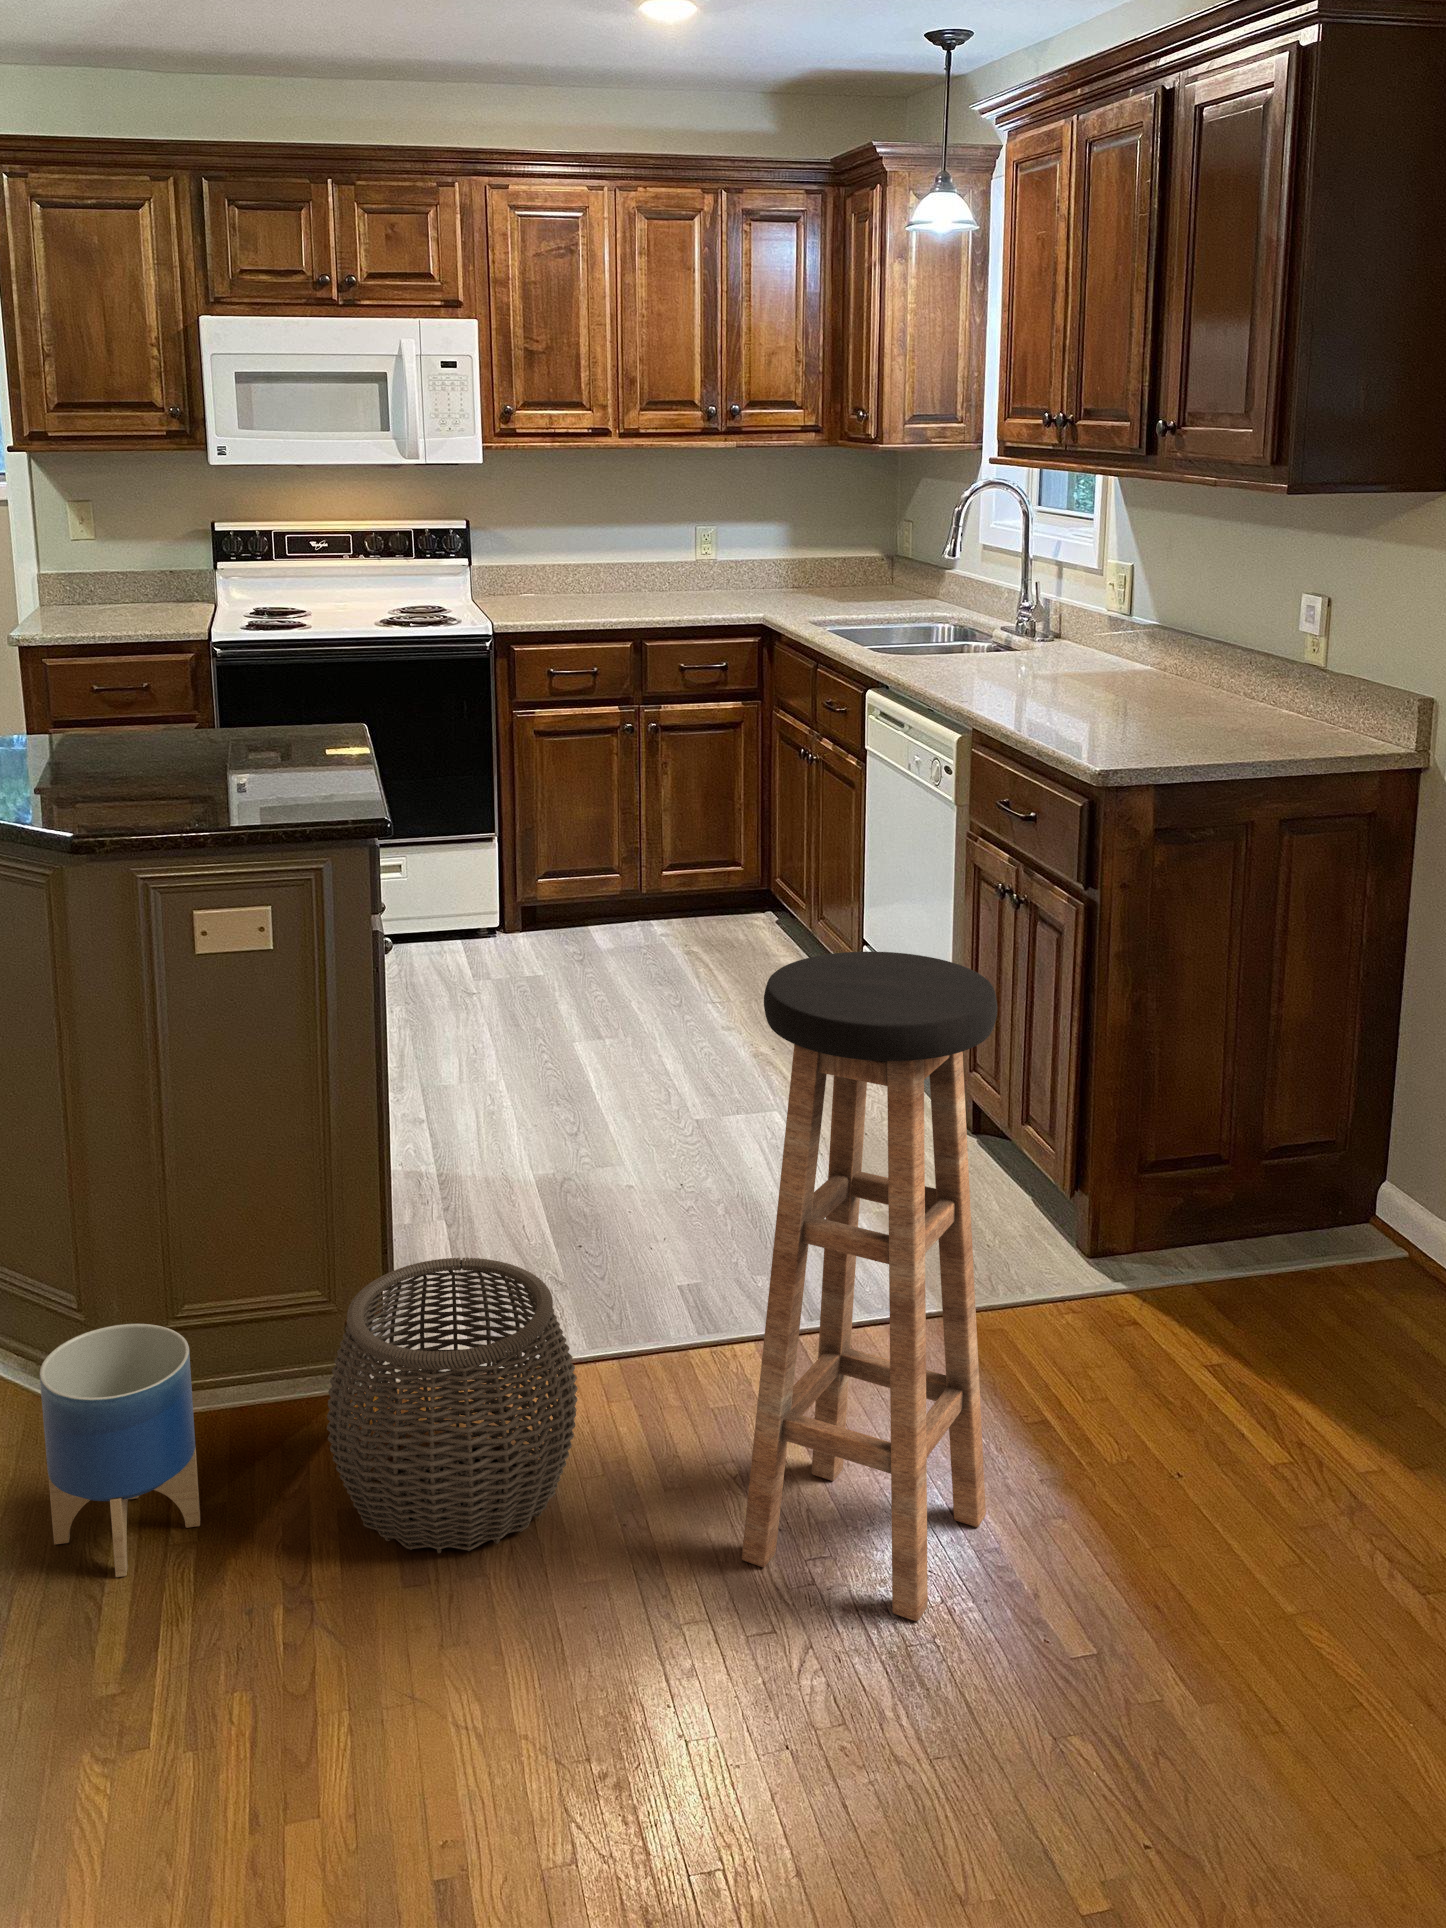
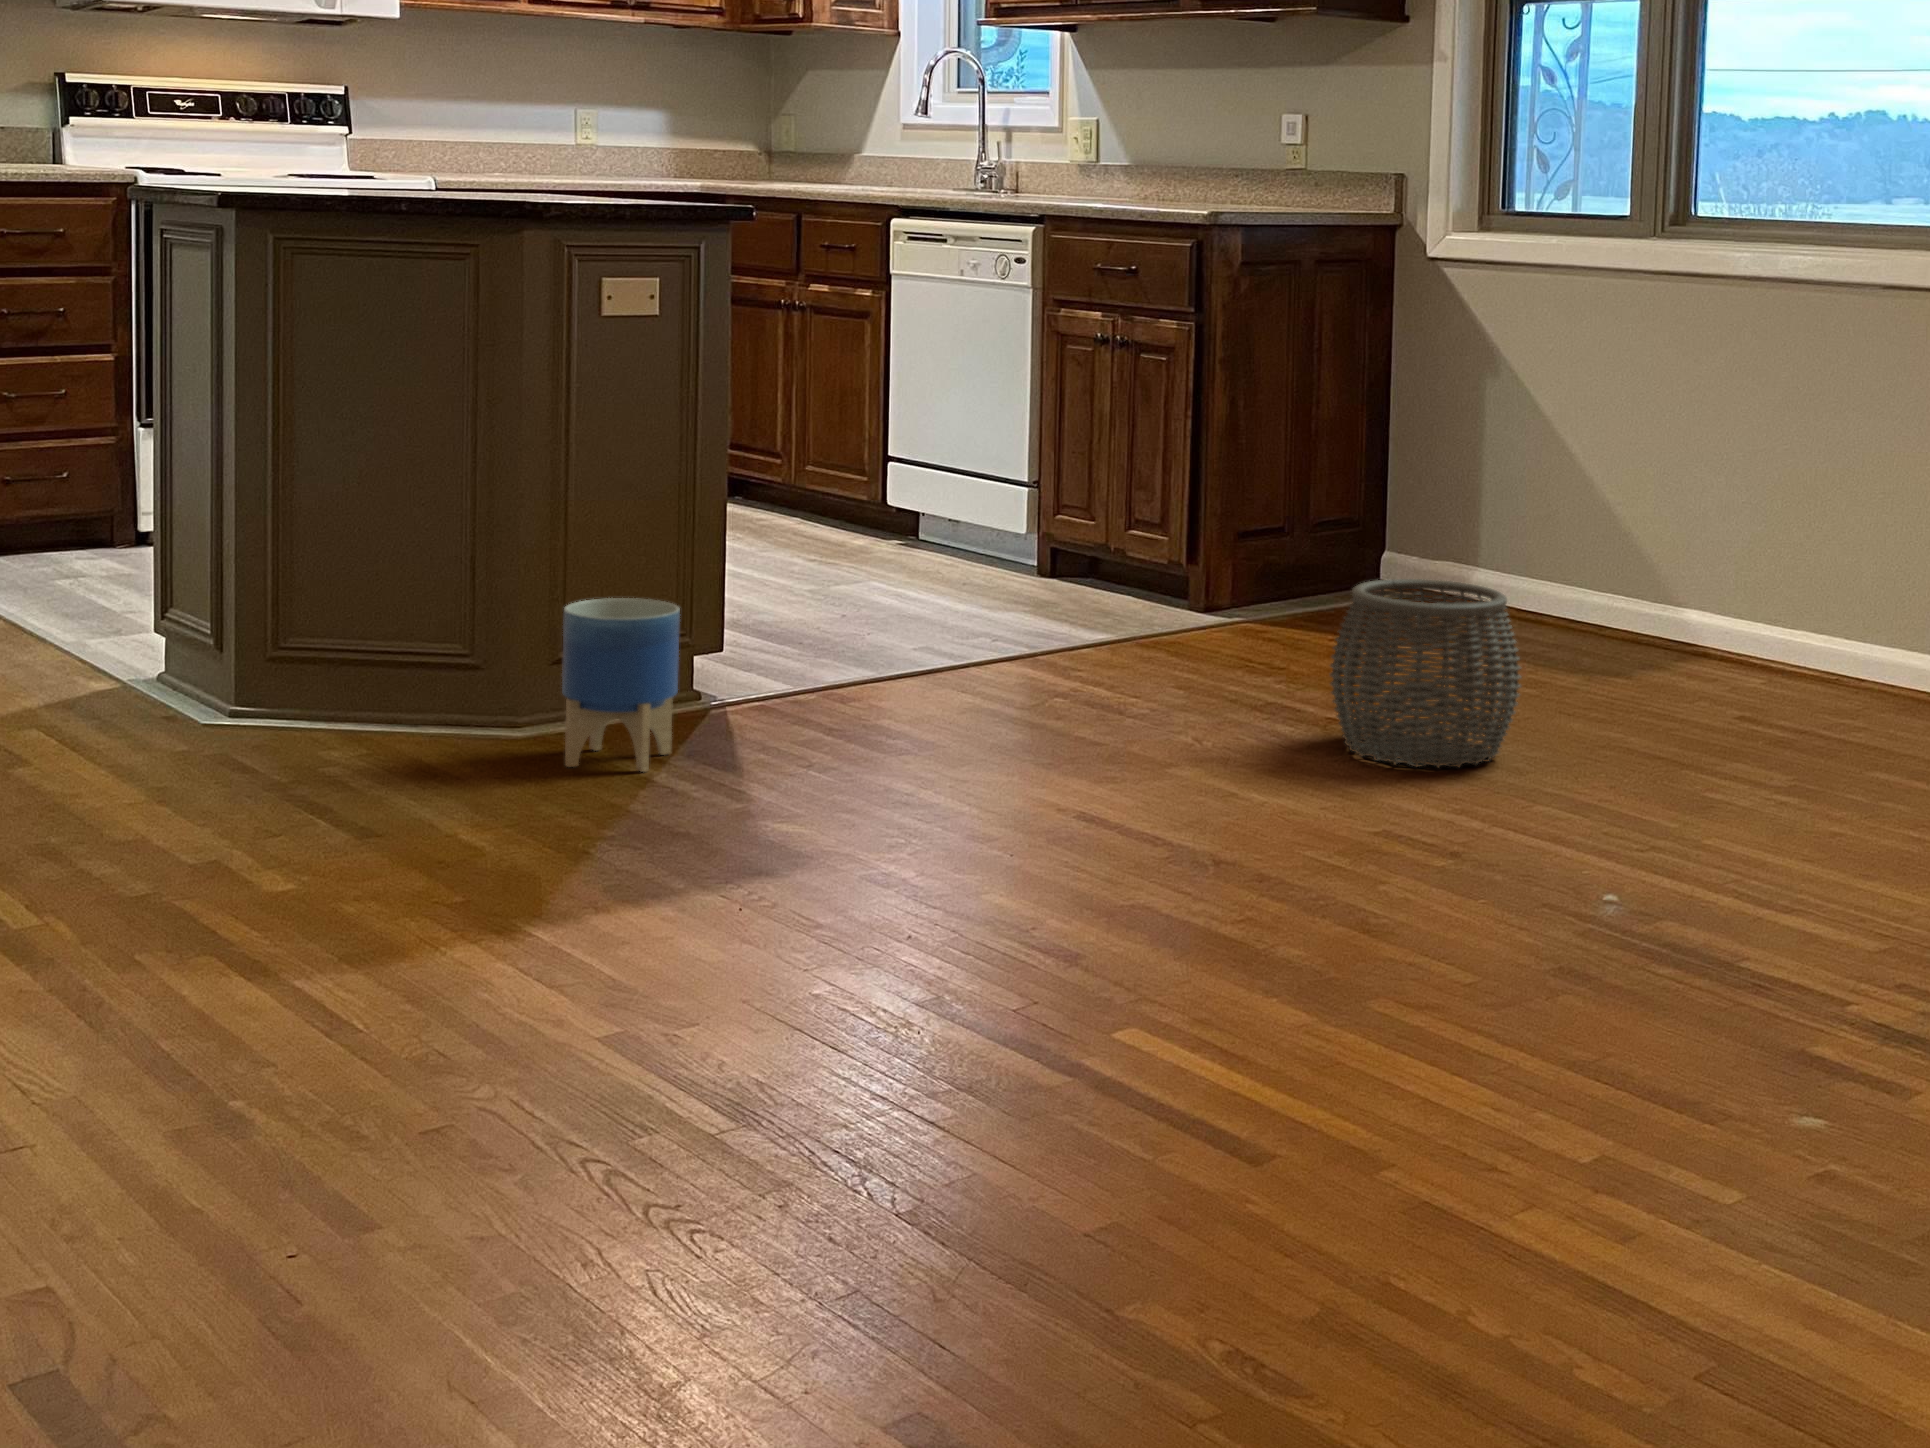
bar stool: present [742,952,997,1621] -> none [1082,297,1252,739]
woven basket: present [327,1258,578,1553] -> present [1330,579,1521,768]

